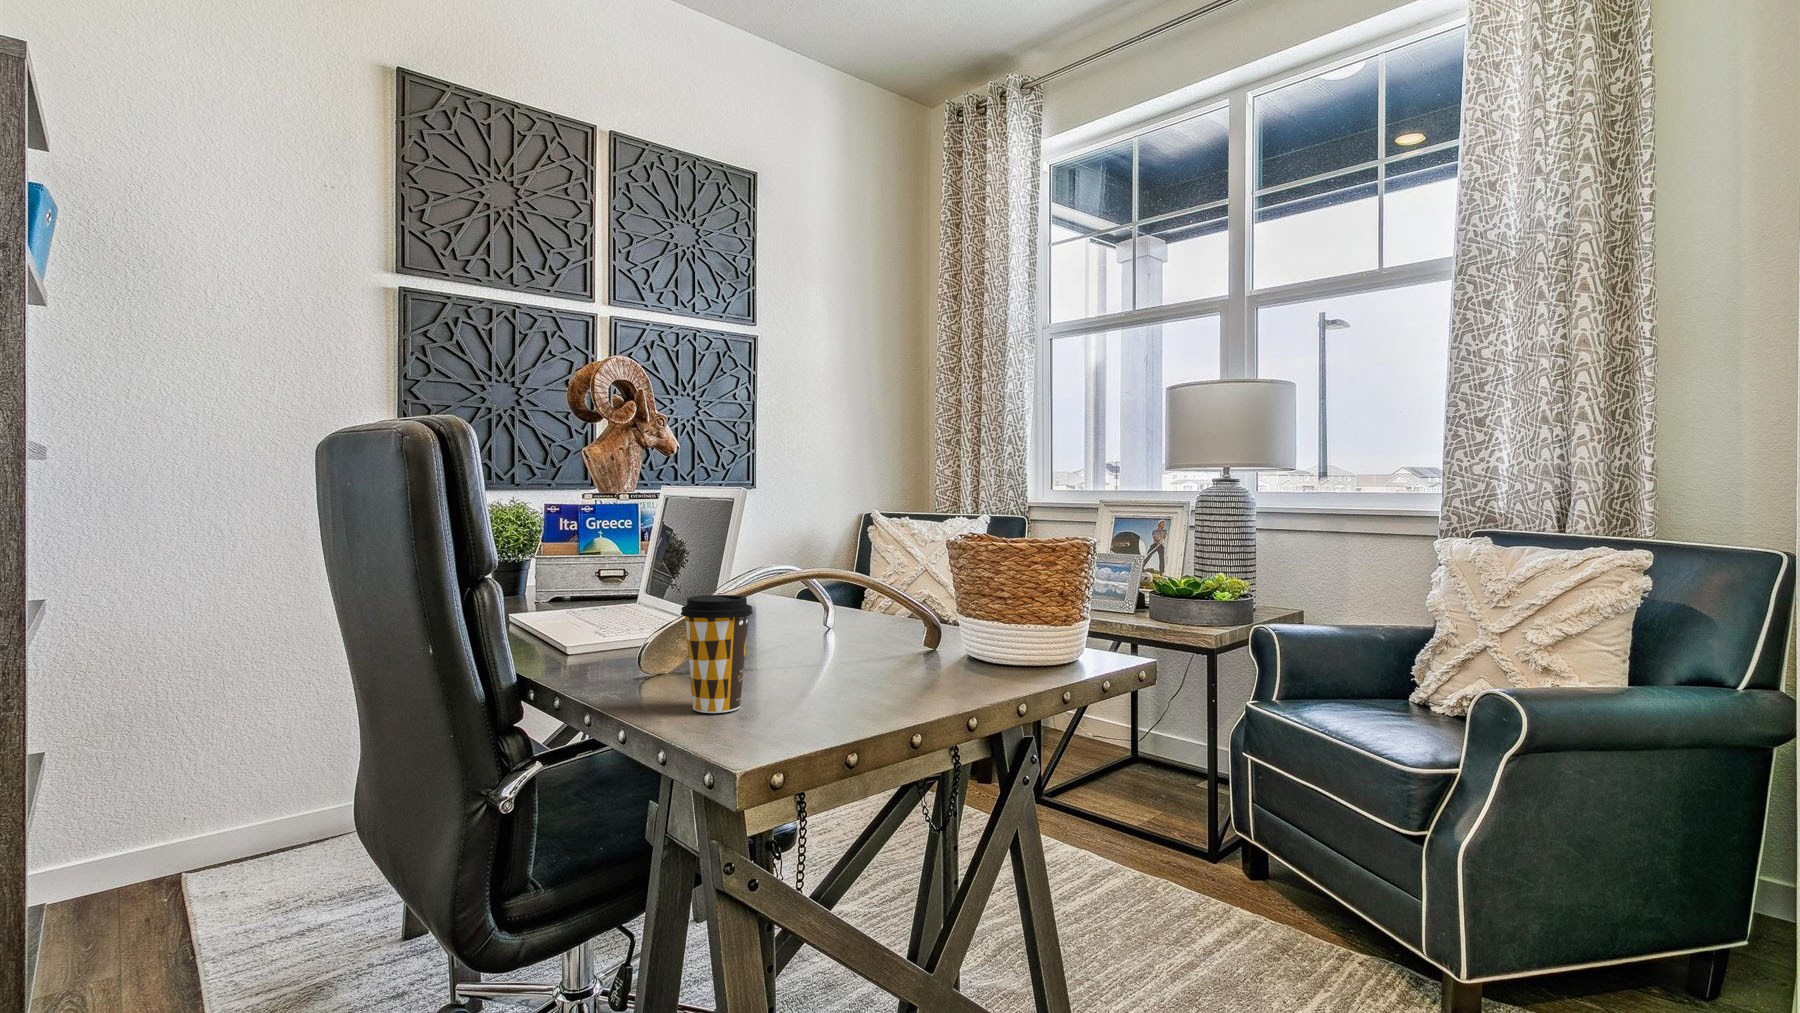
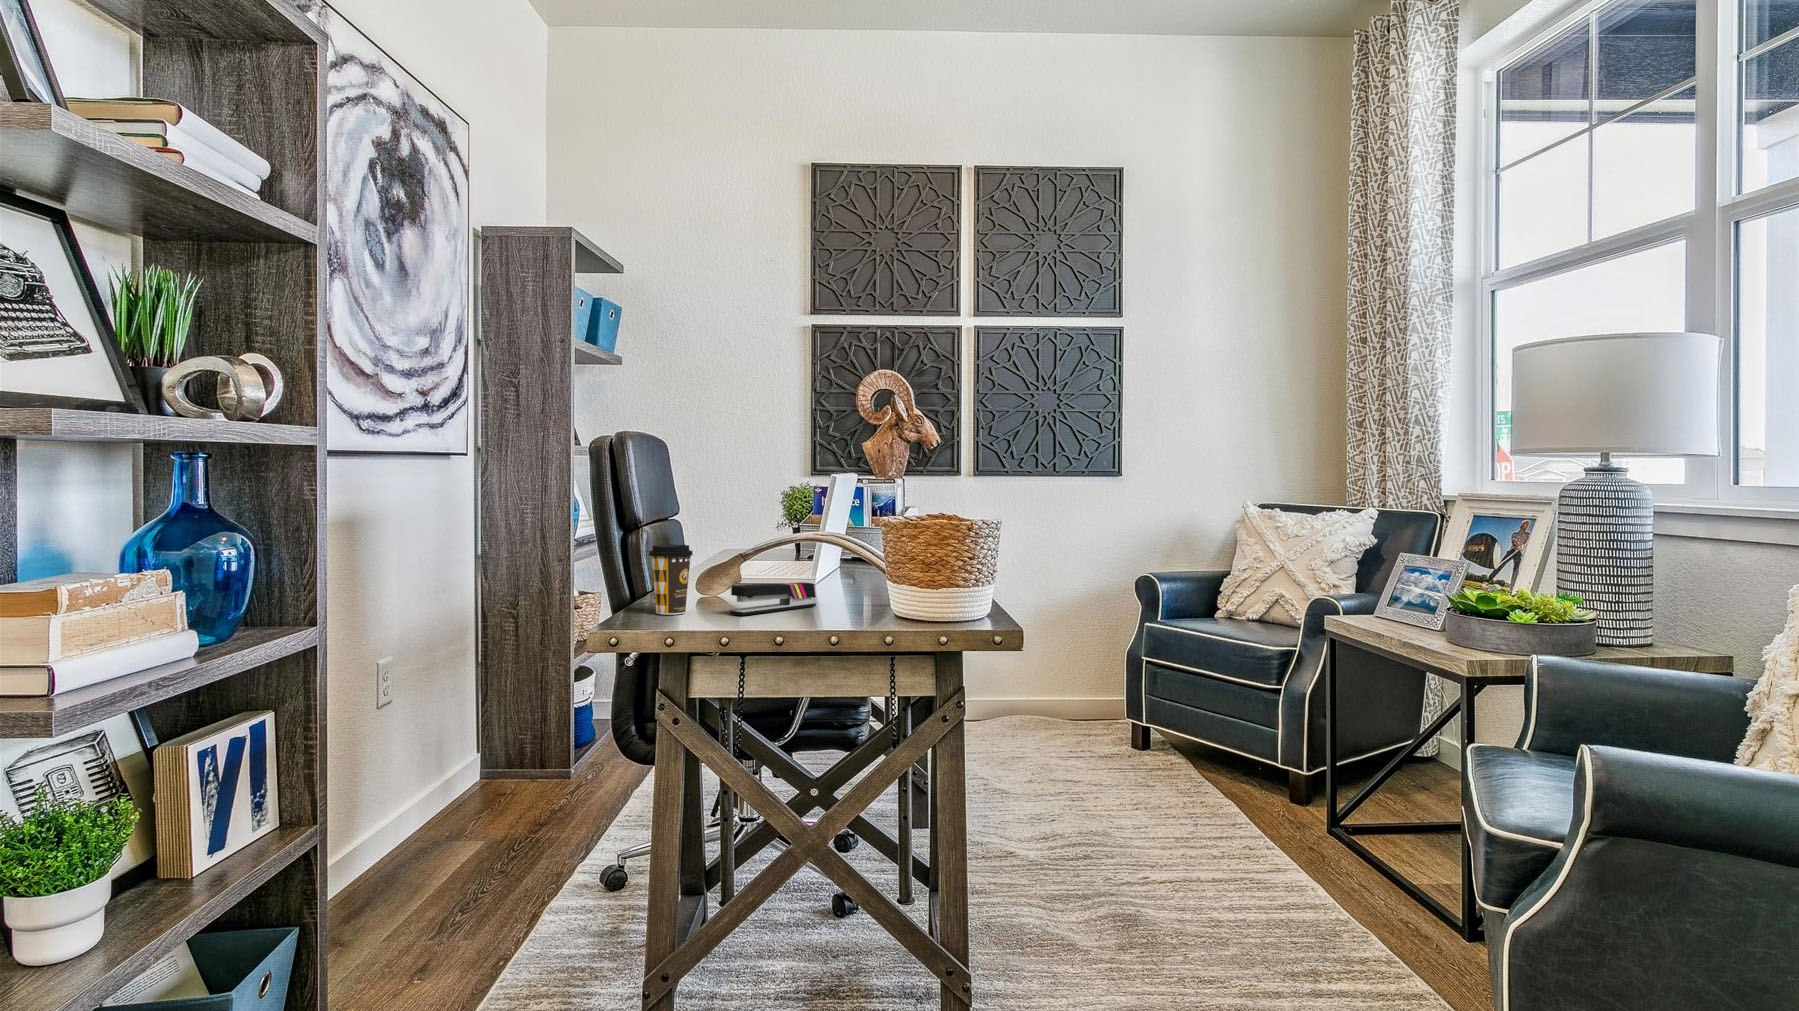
stapler: none [805,634,846,695] -> present [730,582,816,615]

